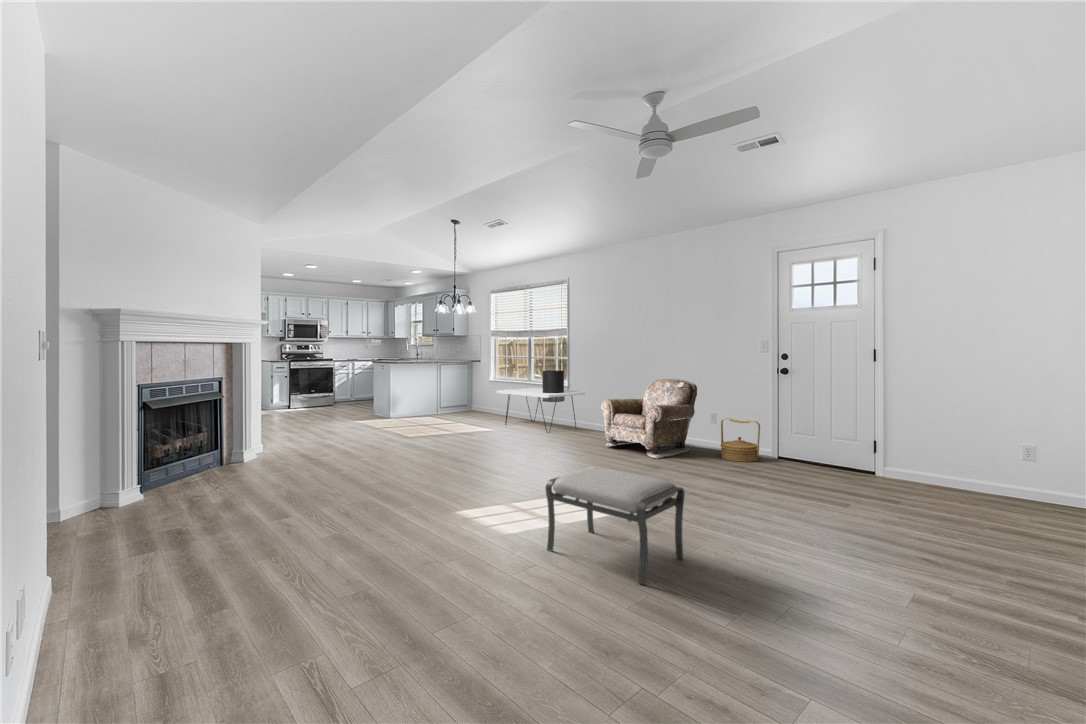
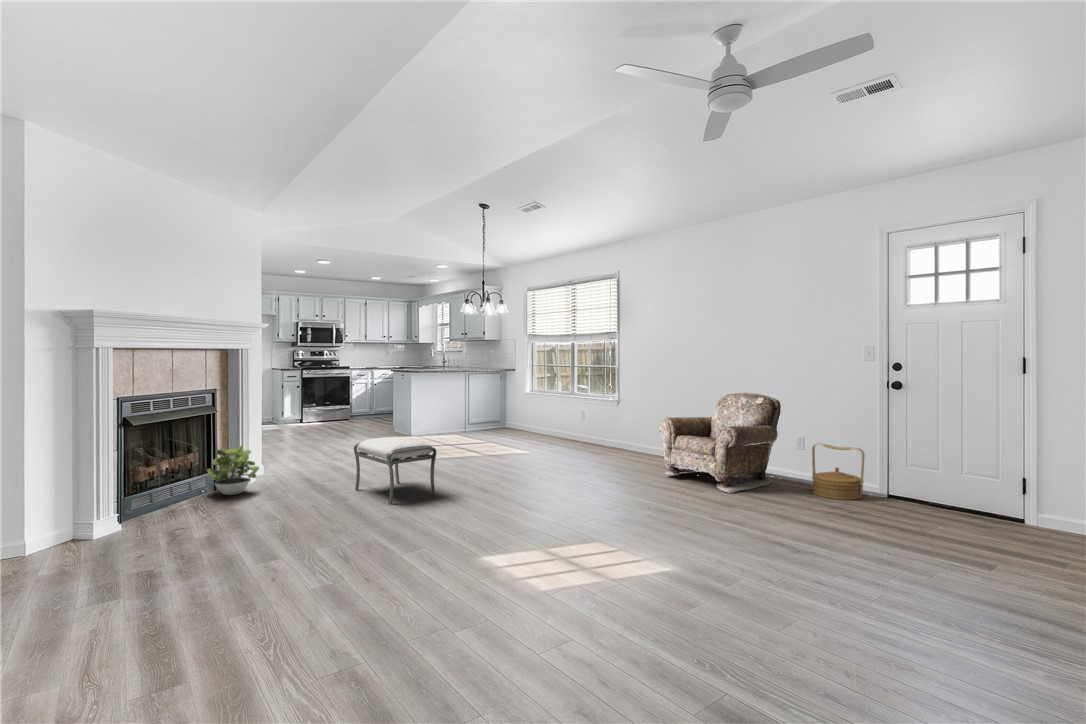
side table: present [497,371,585,432] -> none [534,382,640,456]
potted plant: none [215,425,263,469] -> present [207,446,259,495]
ottoman: present [545,467,685,585] -> present [354,437,437,504]

